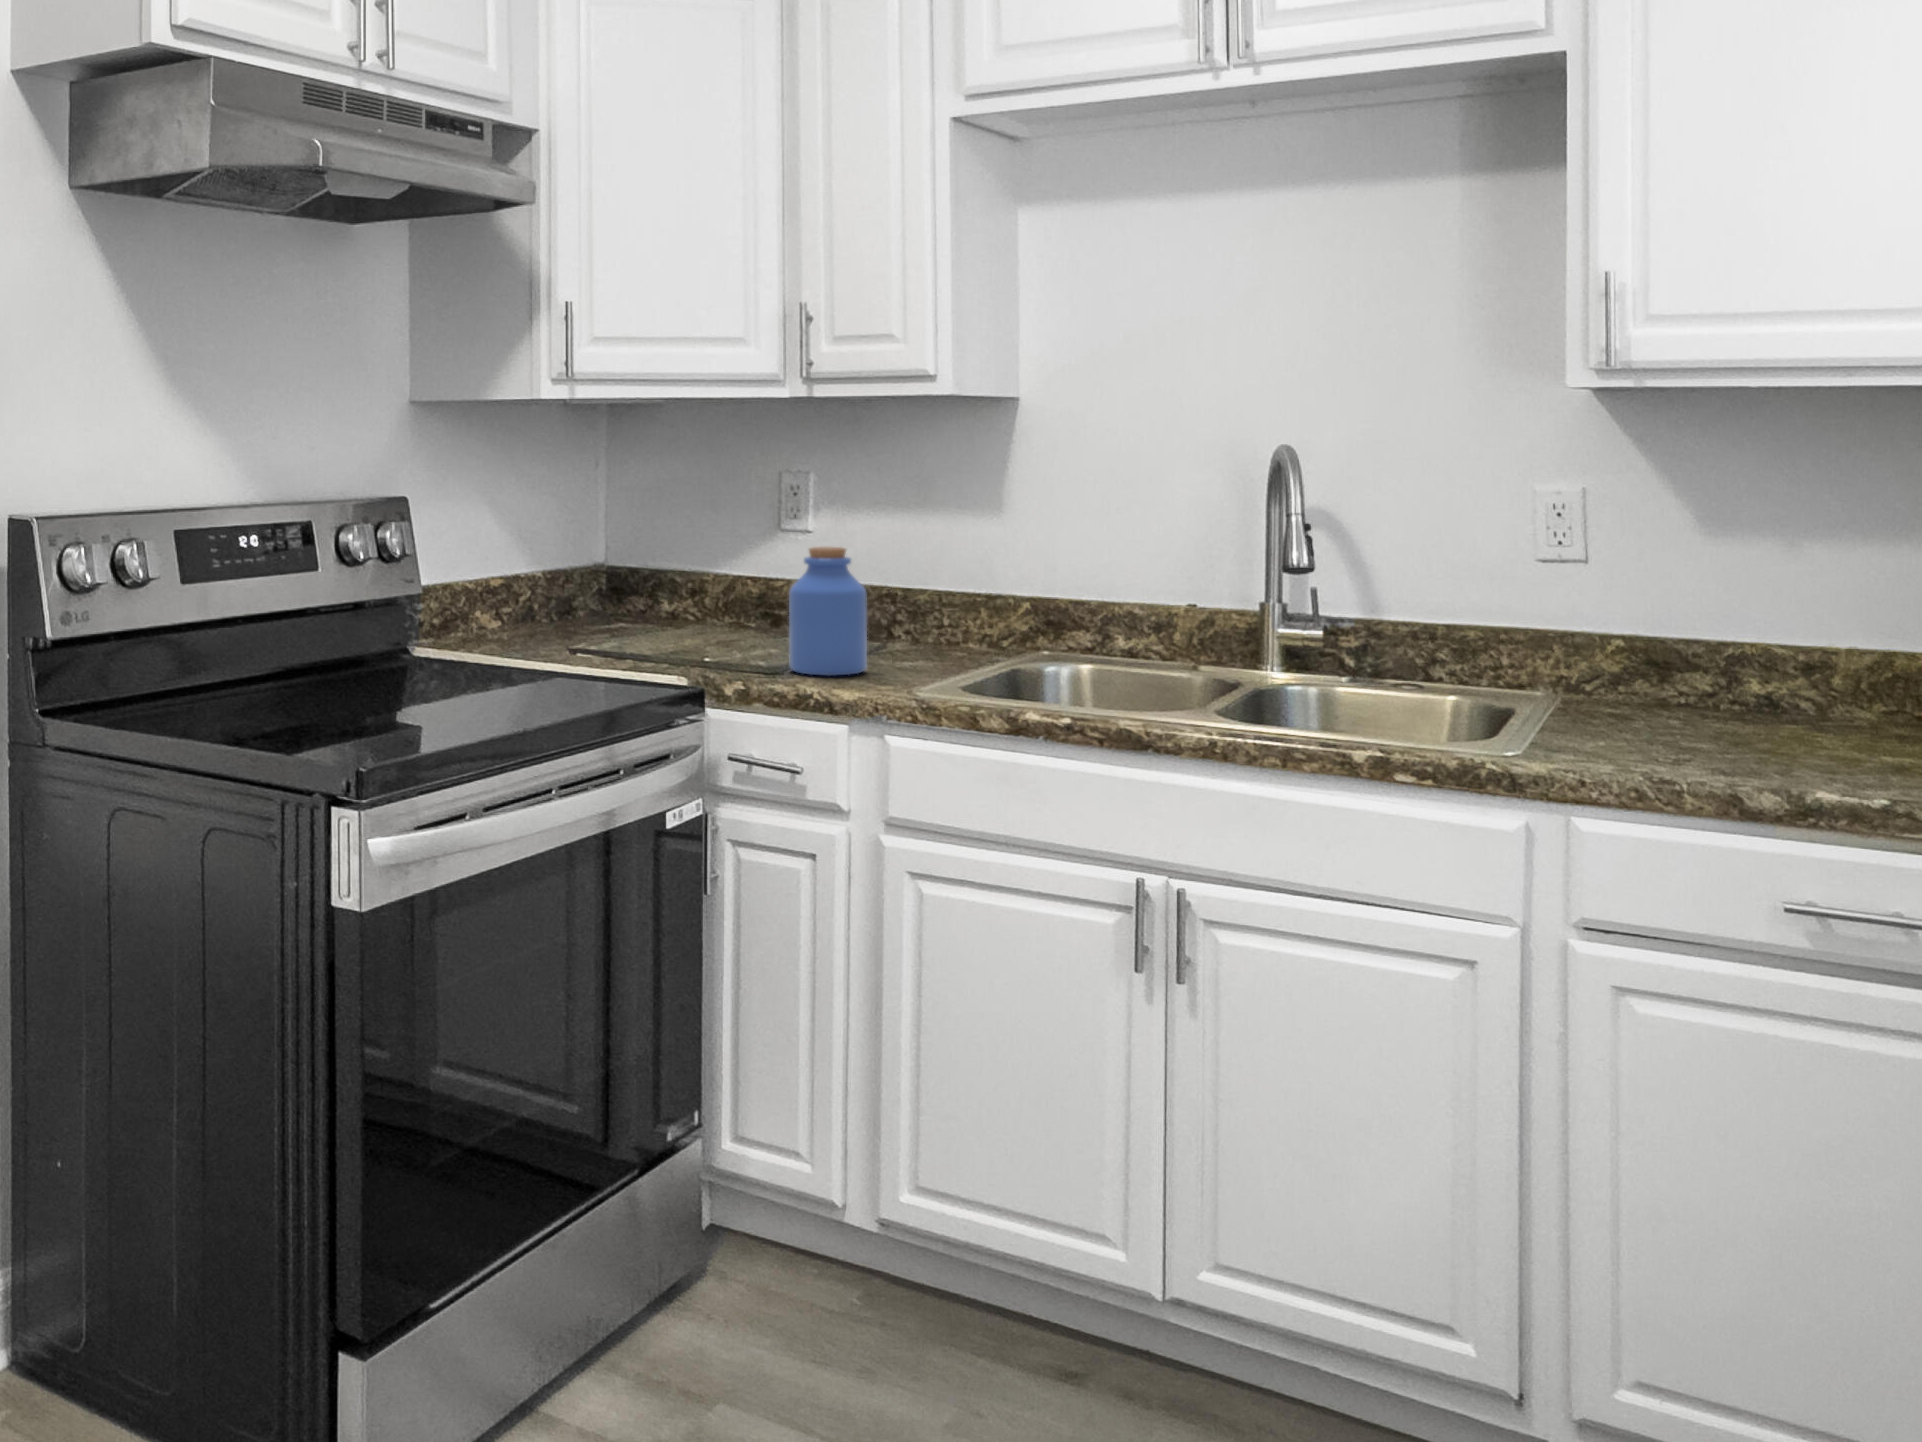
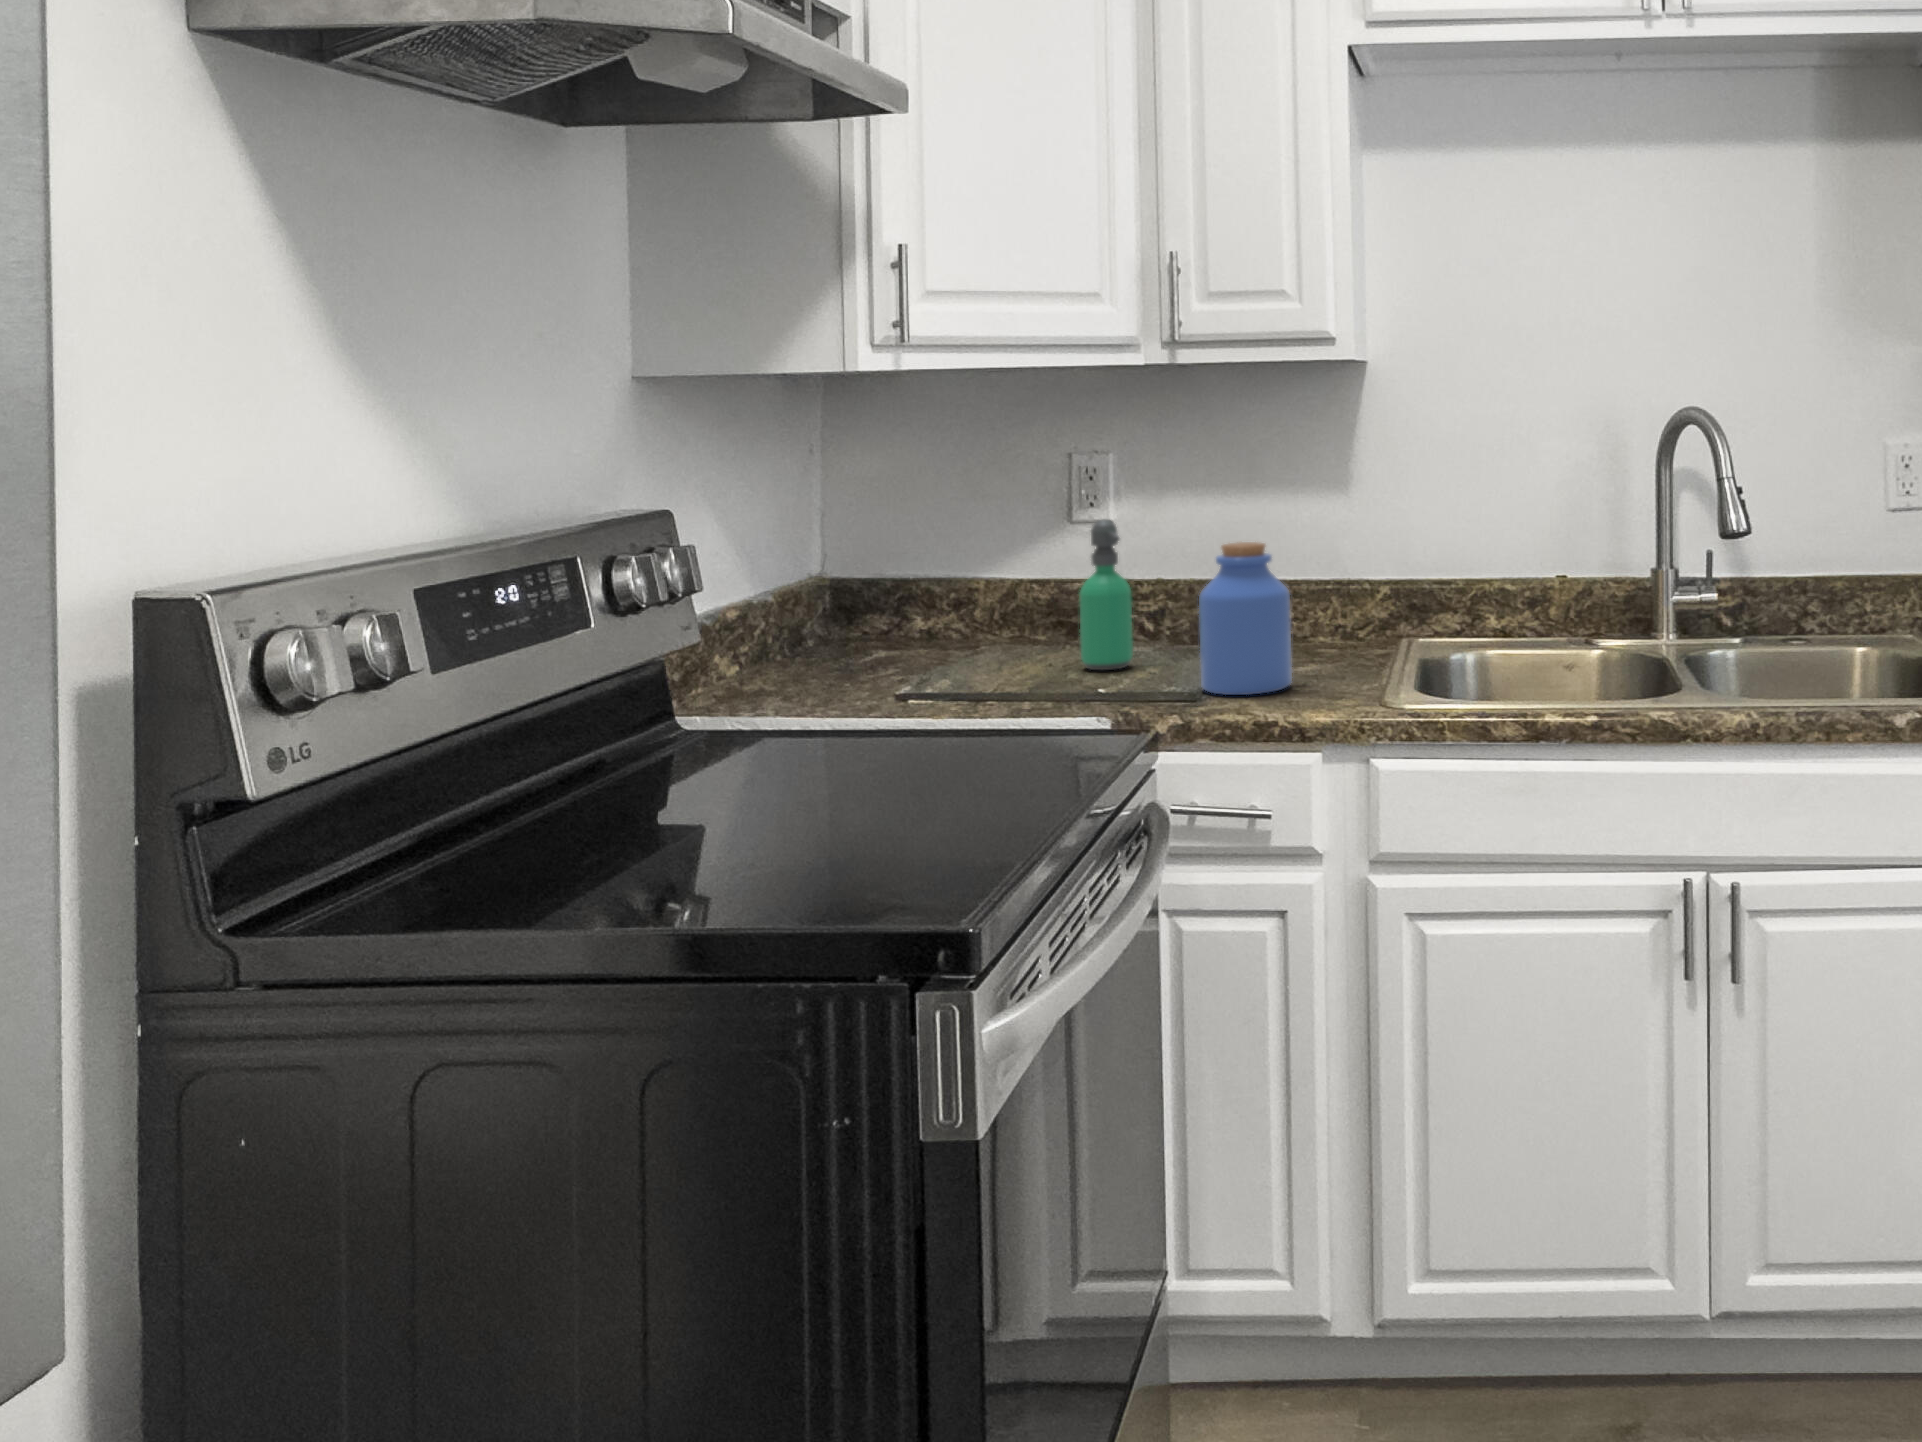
soap dispenser: none [736,524,779,650] -> present [1079,520,1133,670]

